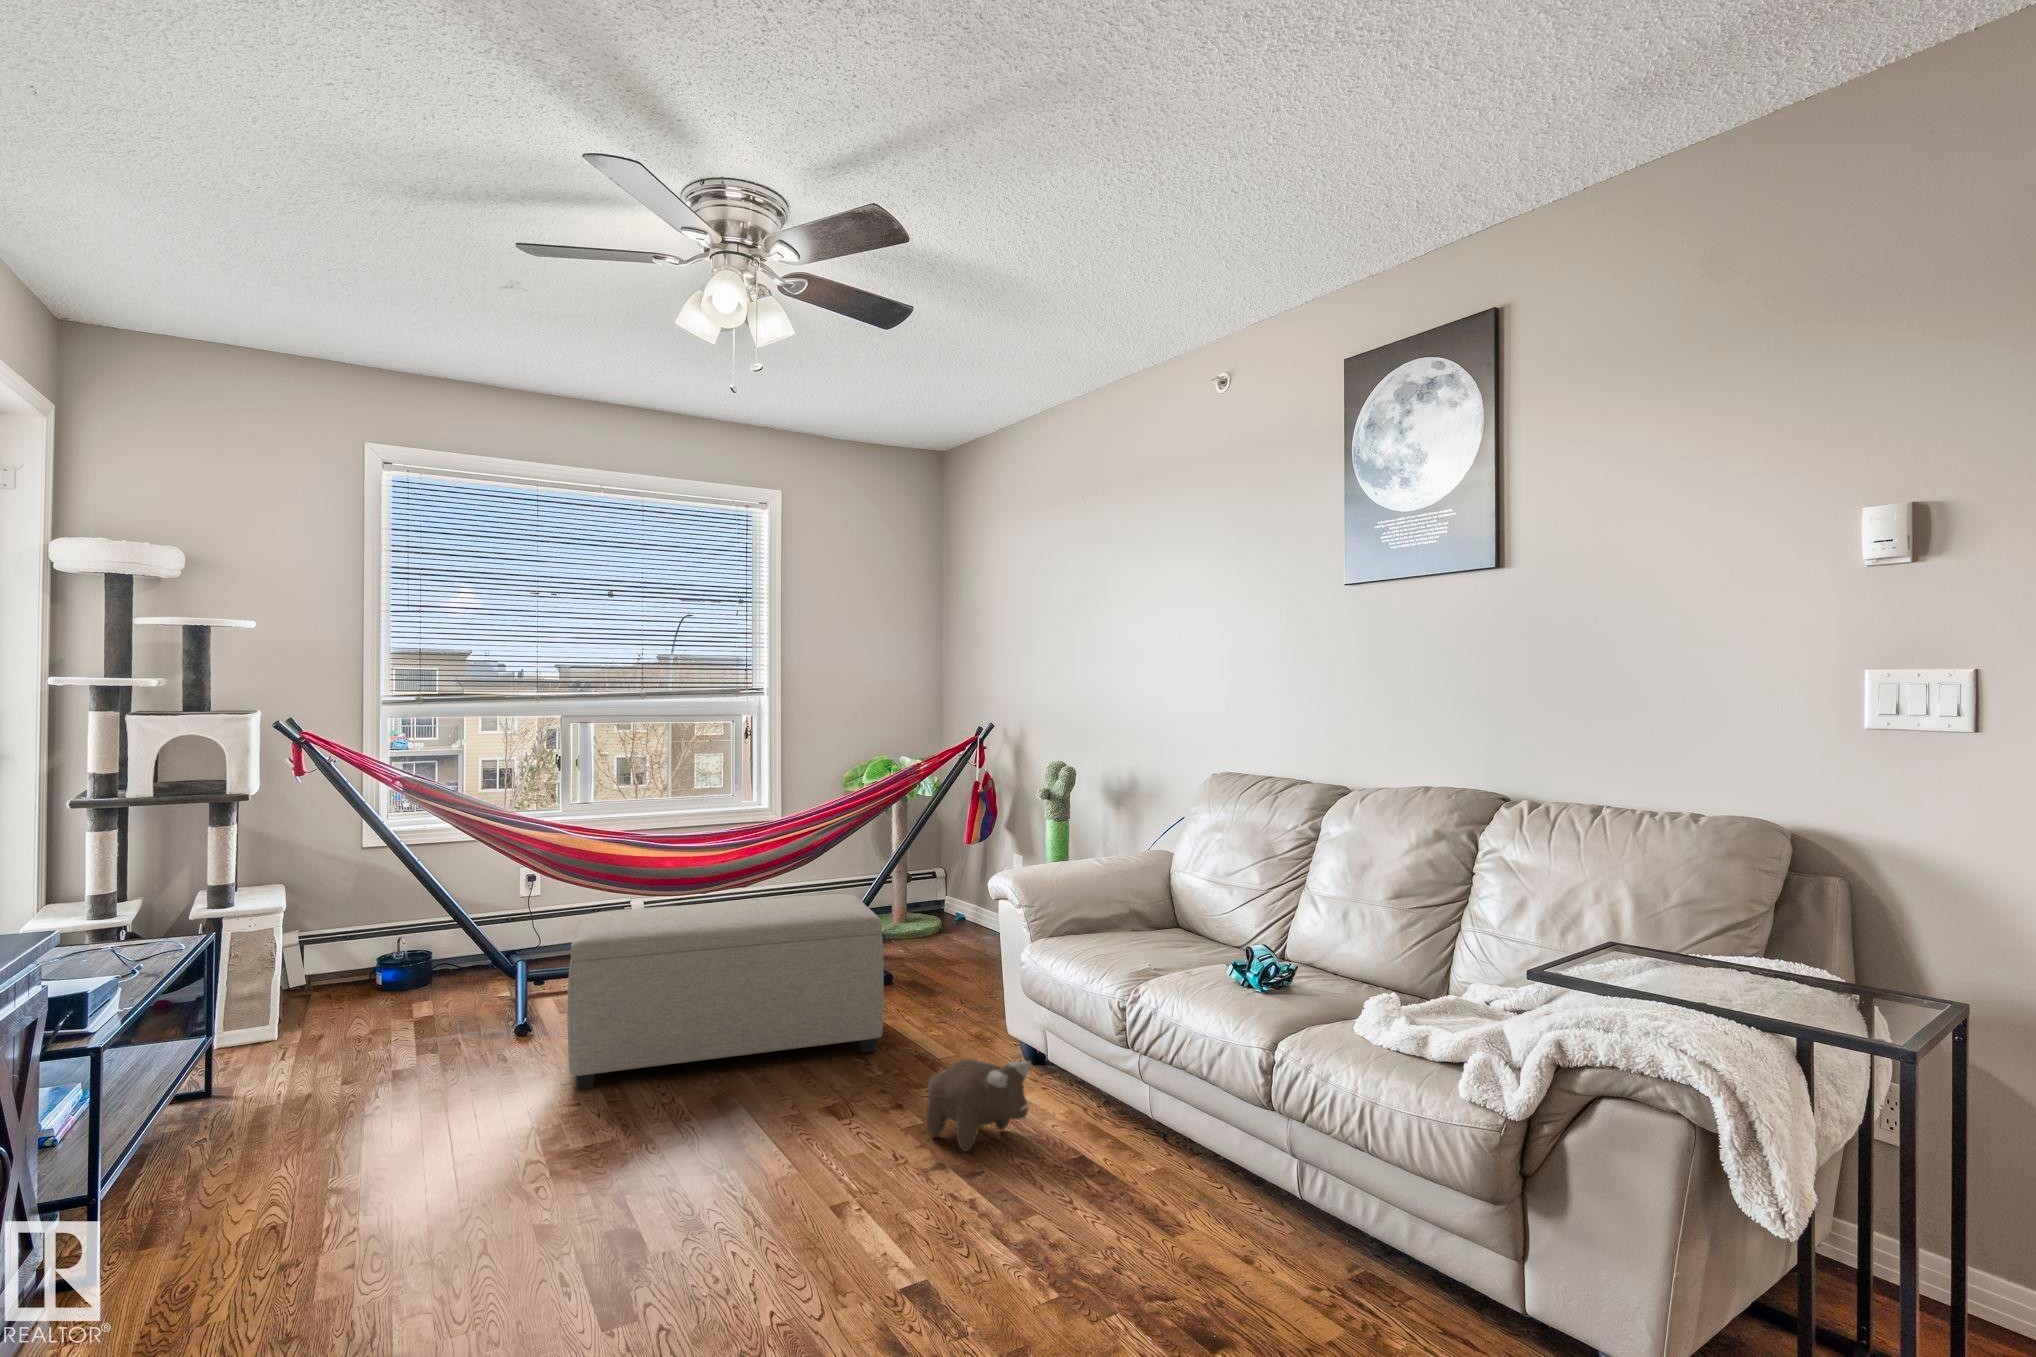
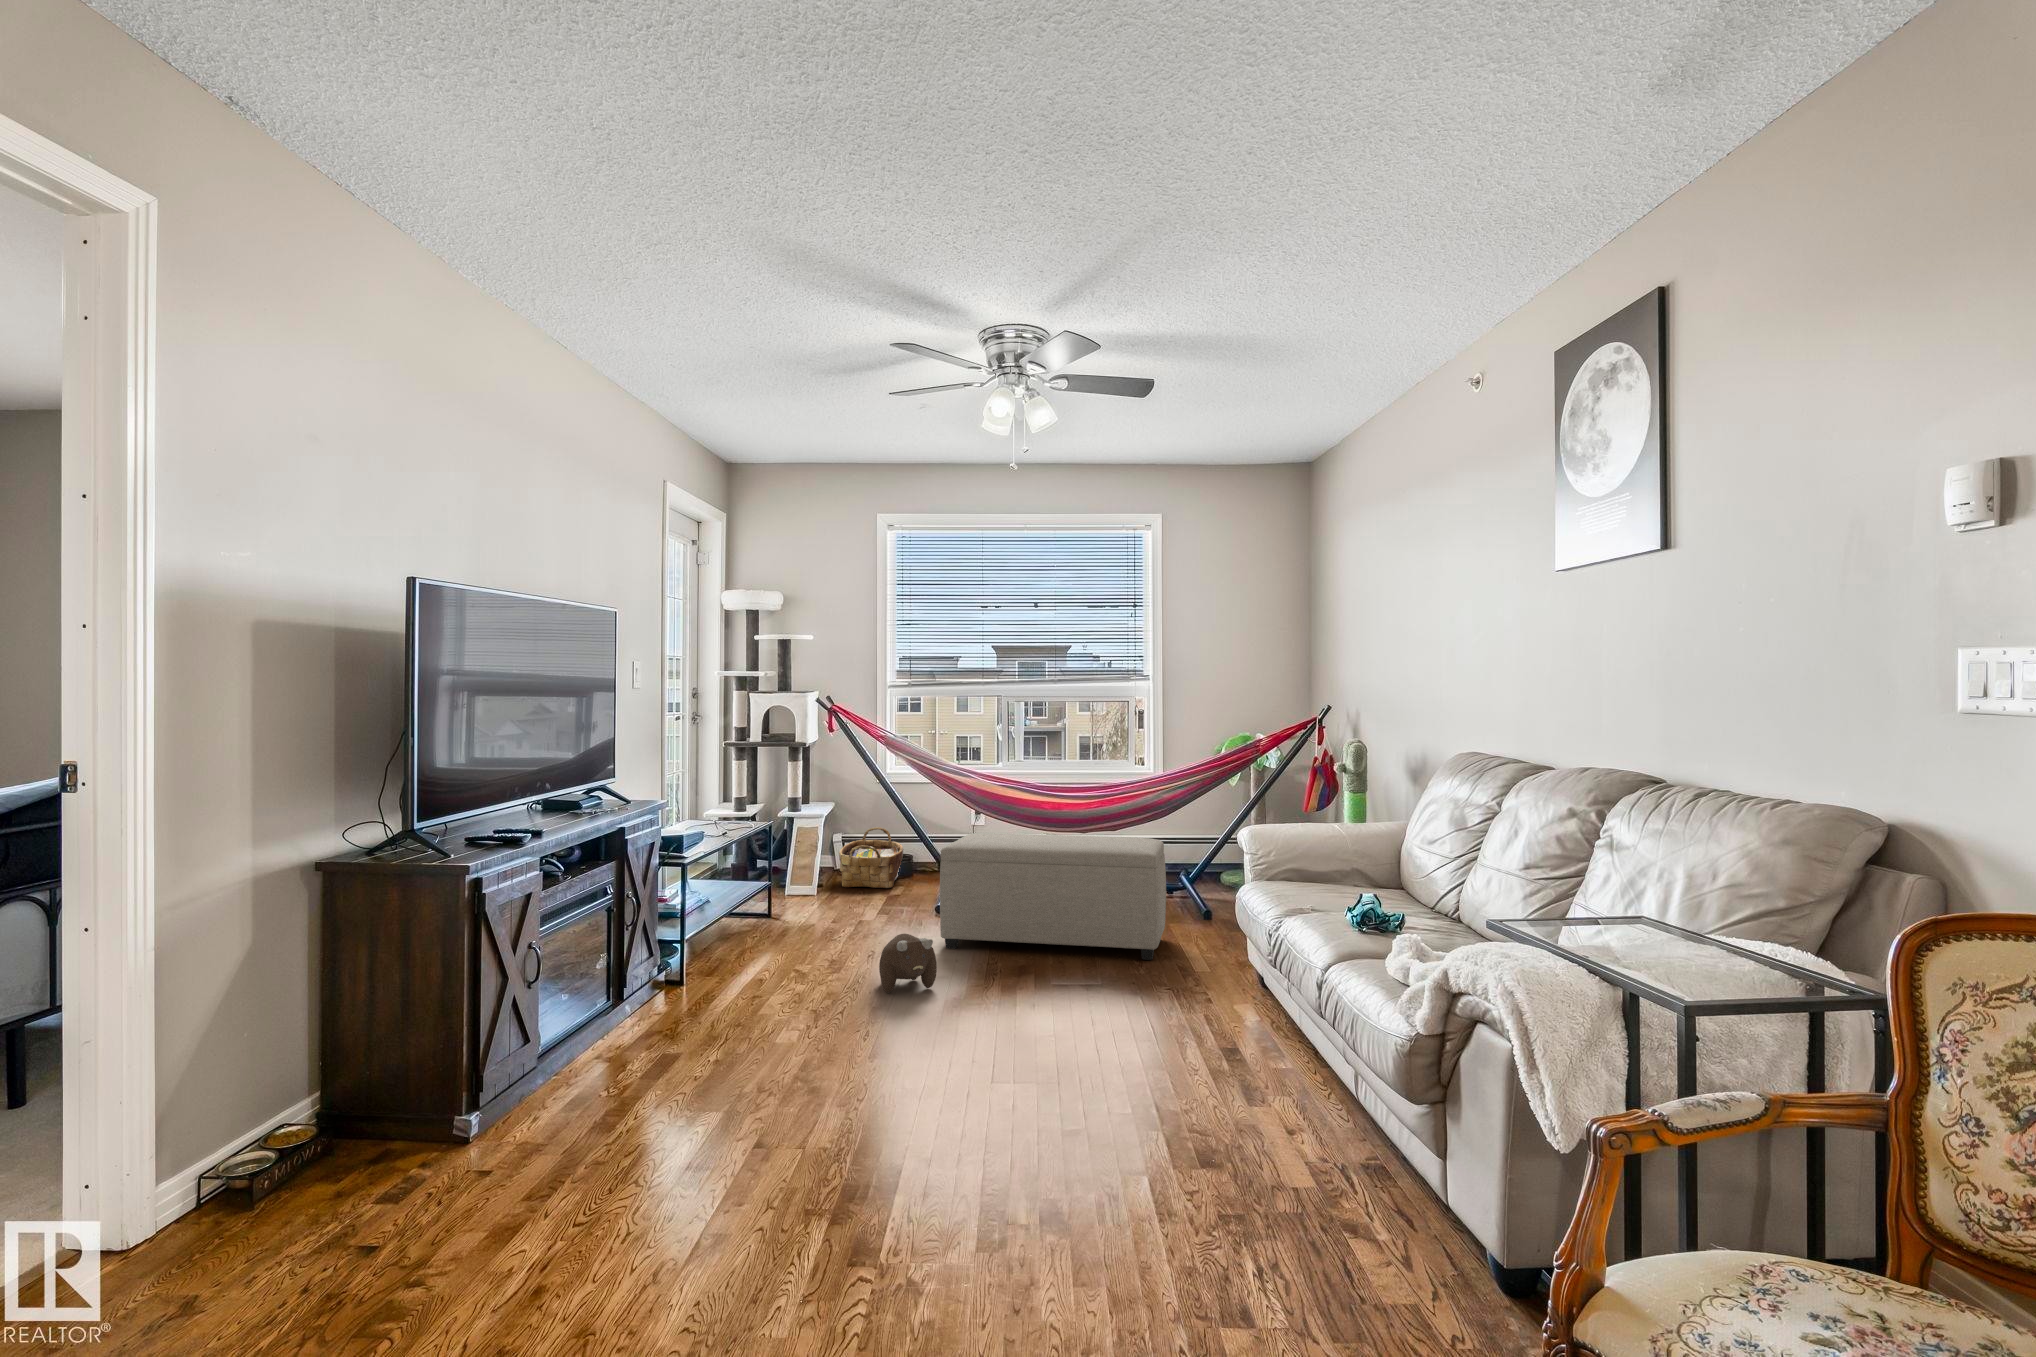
woven basket: none [305,913,416,1013] -> present [839,827,903,888]
plush toy: present [926,1059,1031,1151] -> present [879,934,937,993]

